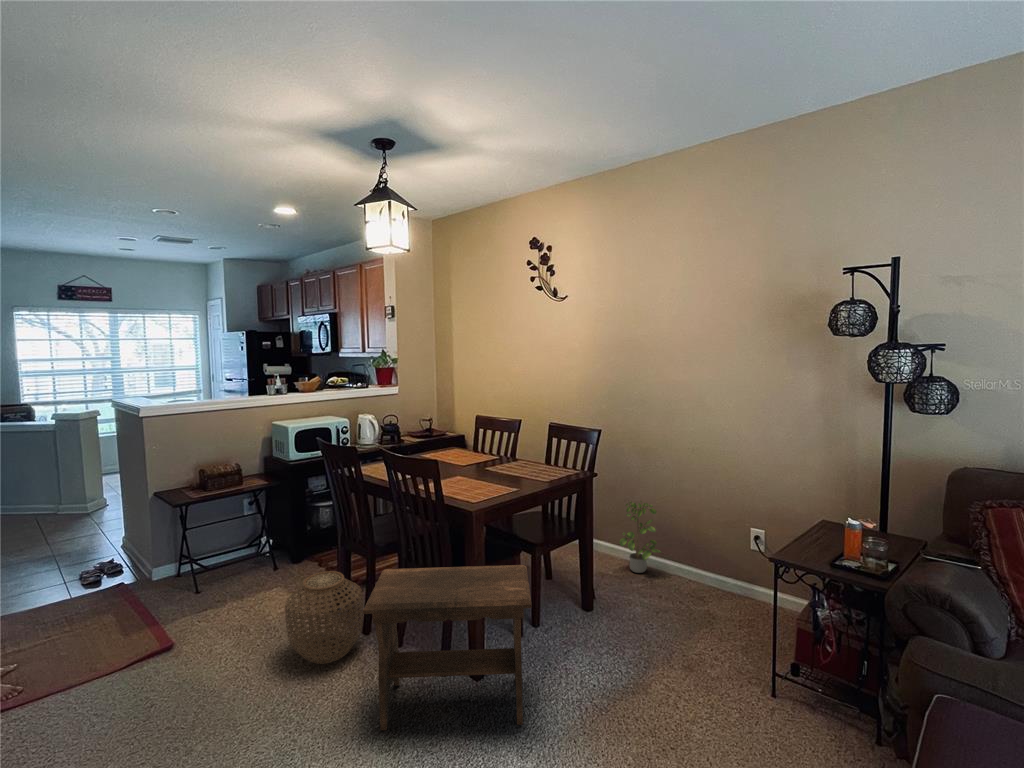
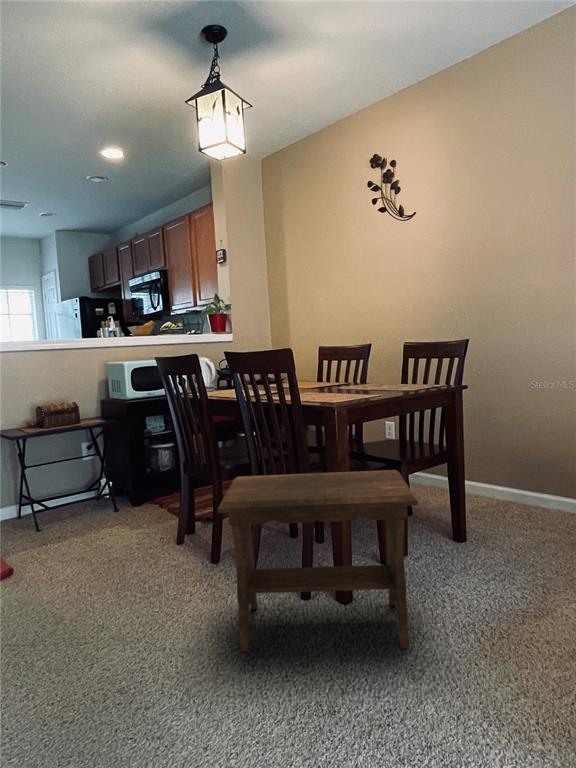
potted plant: present [619,502,661,573] -> none [485,426,538,507]
woven basket: present [285,571,364,664] -> none [128,492,212,589]

